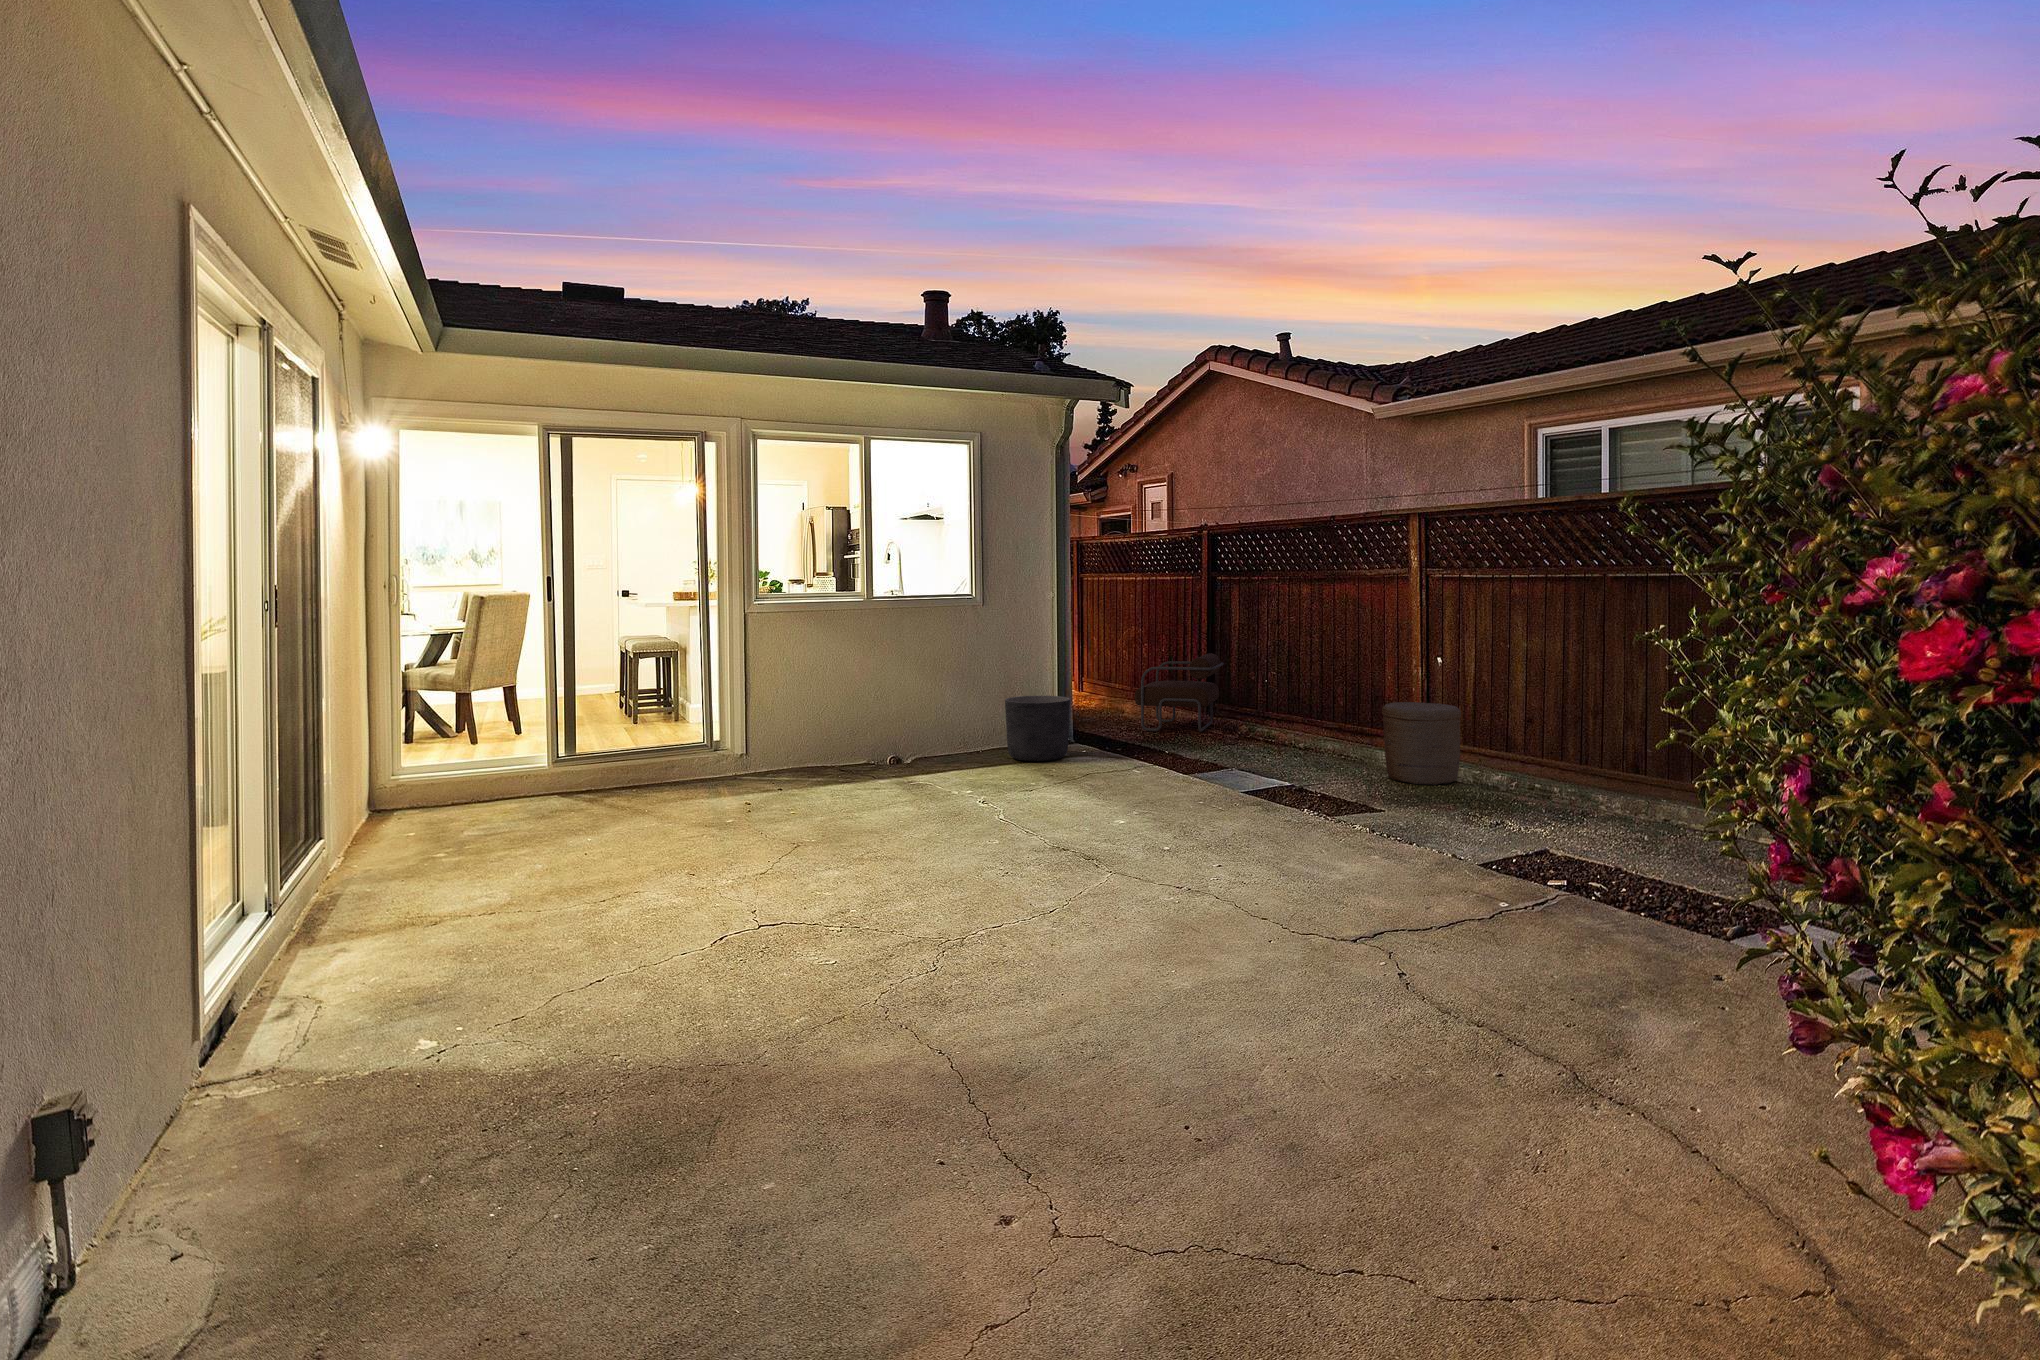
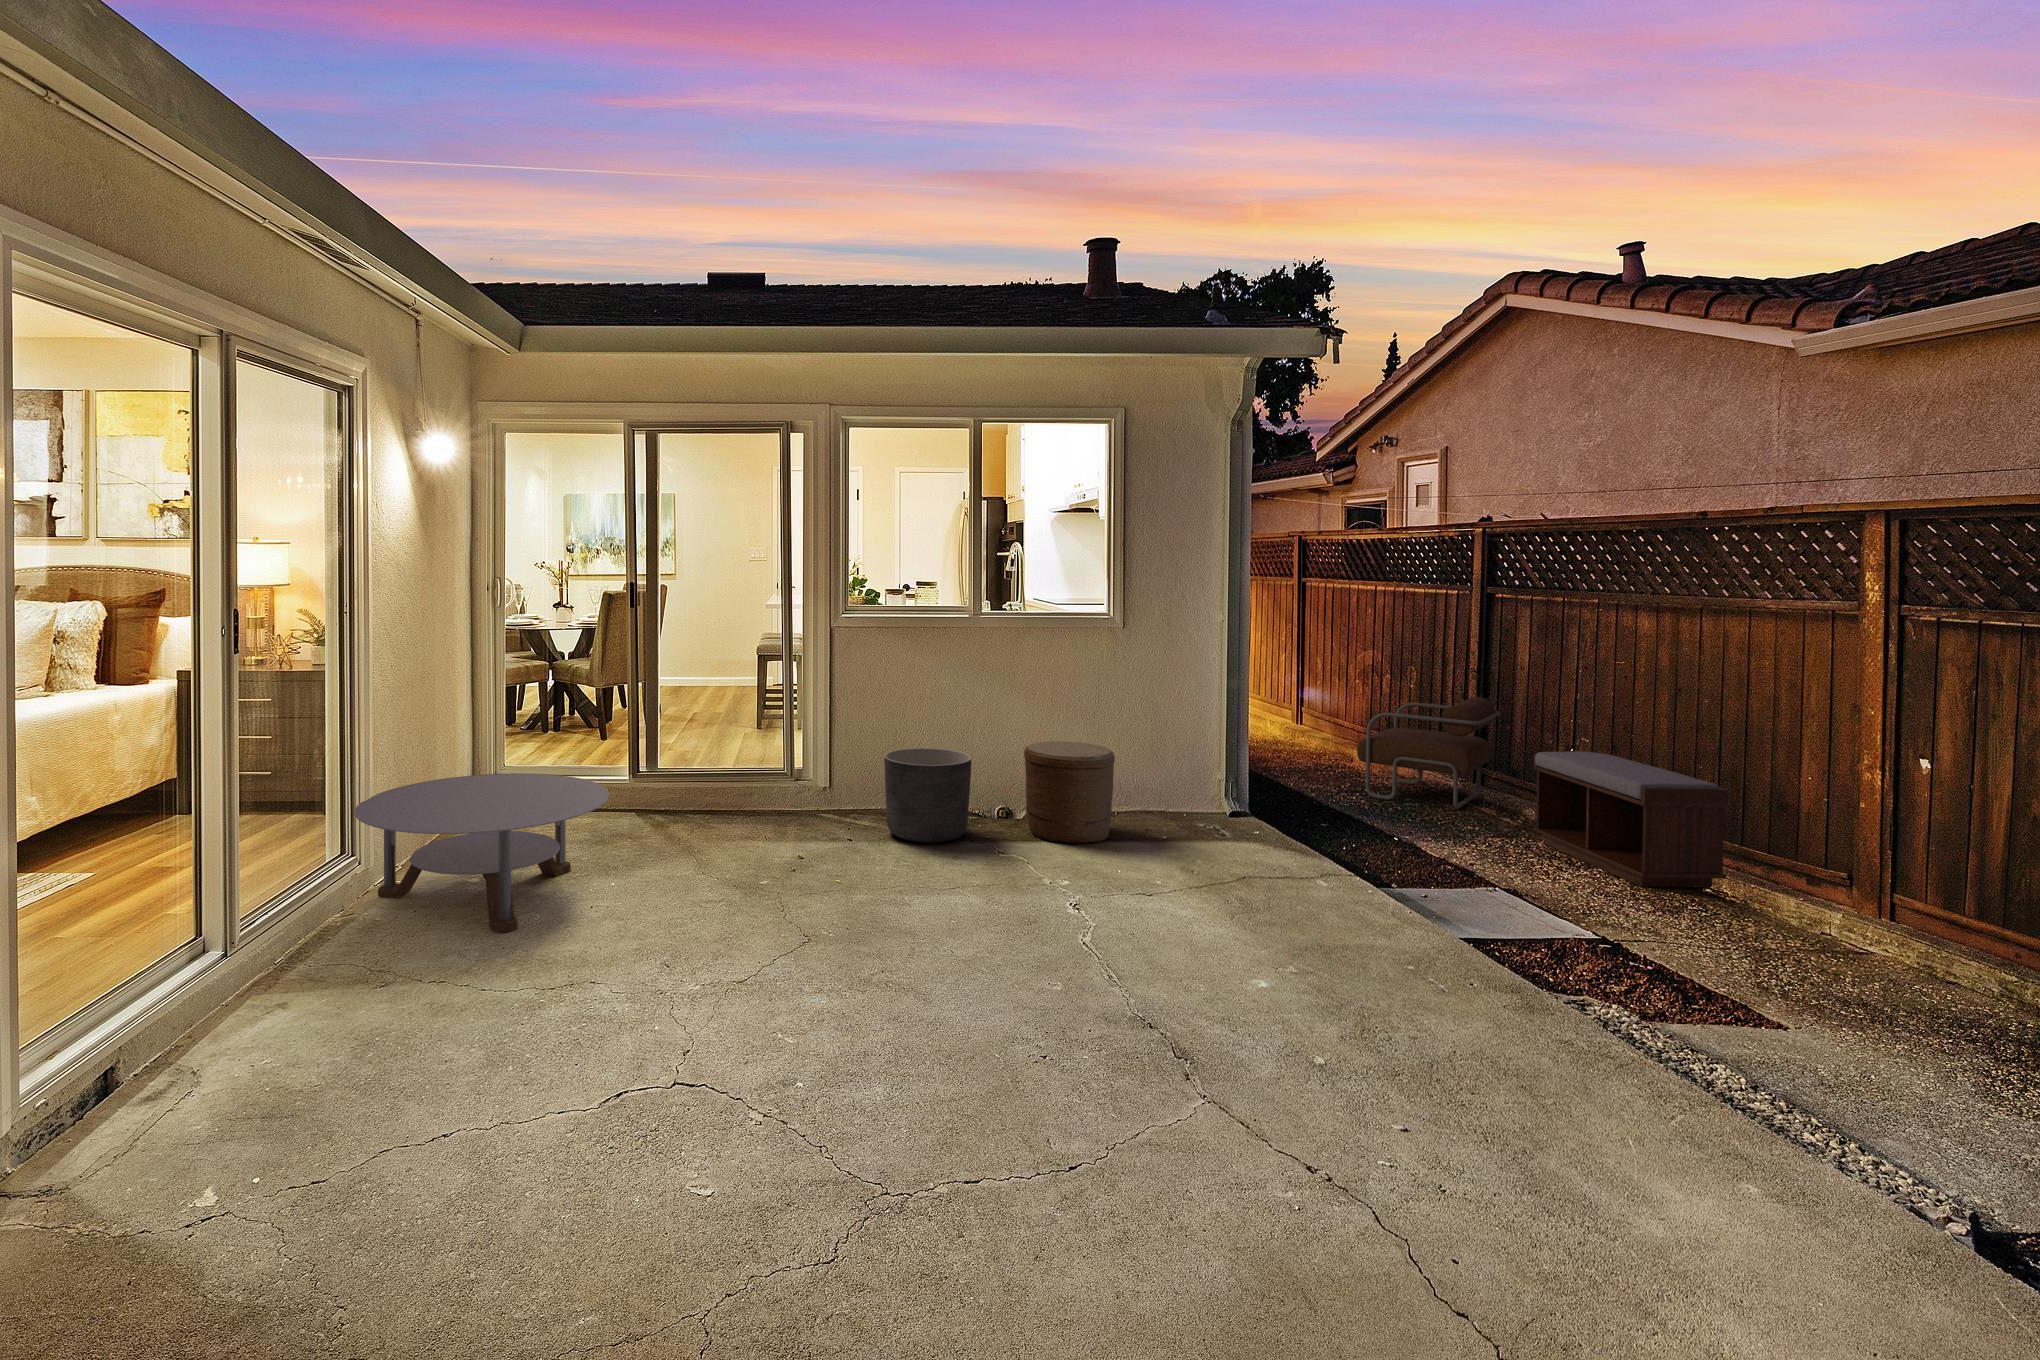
bench: none [1248,679,1352,756] -> present [1533,752,1728,887]
planter: present [1005,696,1070,761] -> present [884,748,971,843]
woven basket: present [1382,702,1461,785] -> present [1024,741,1115,844]
round table: none [347,748,593,868] -> present [354,773,609,933]

